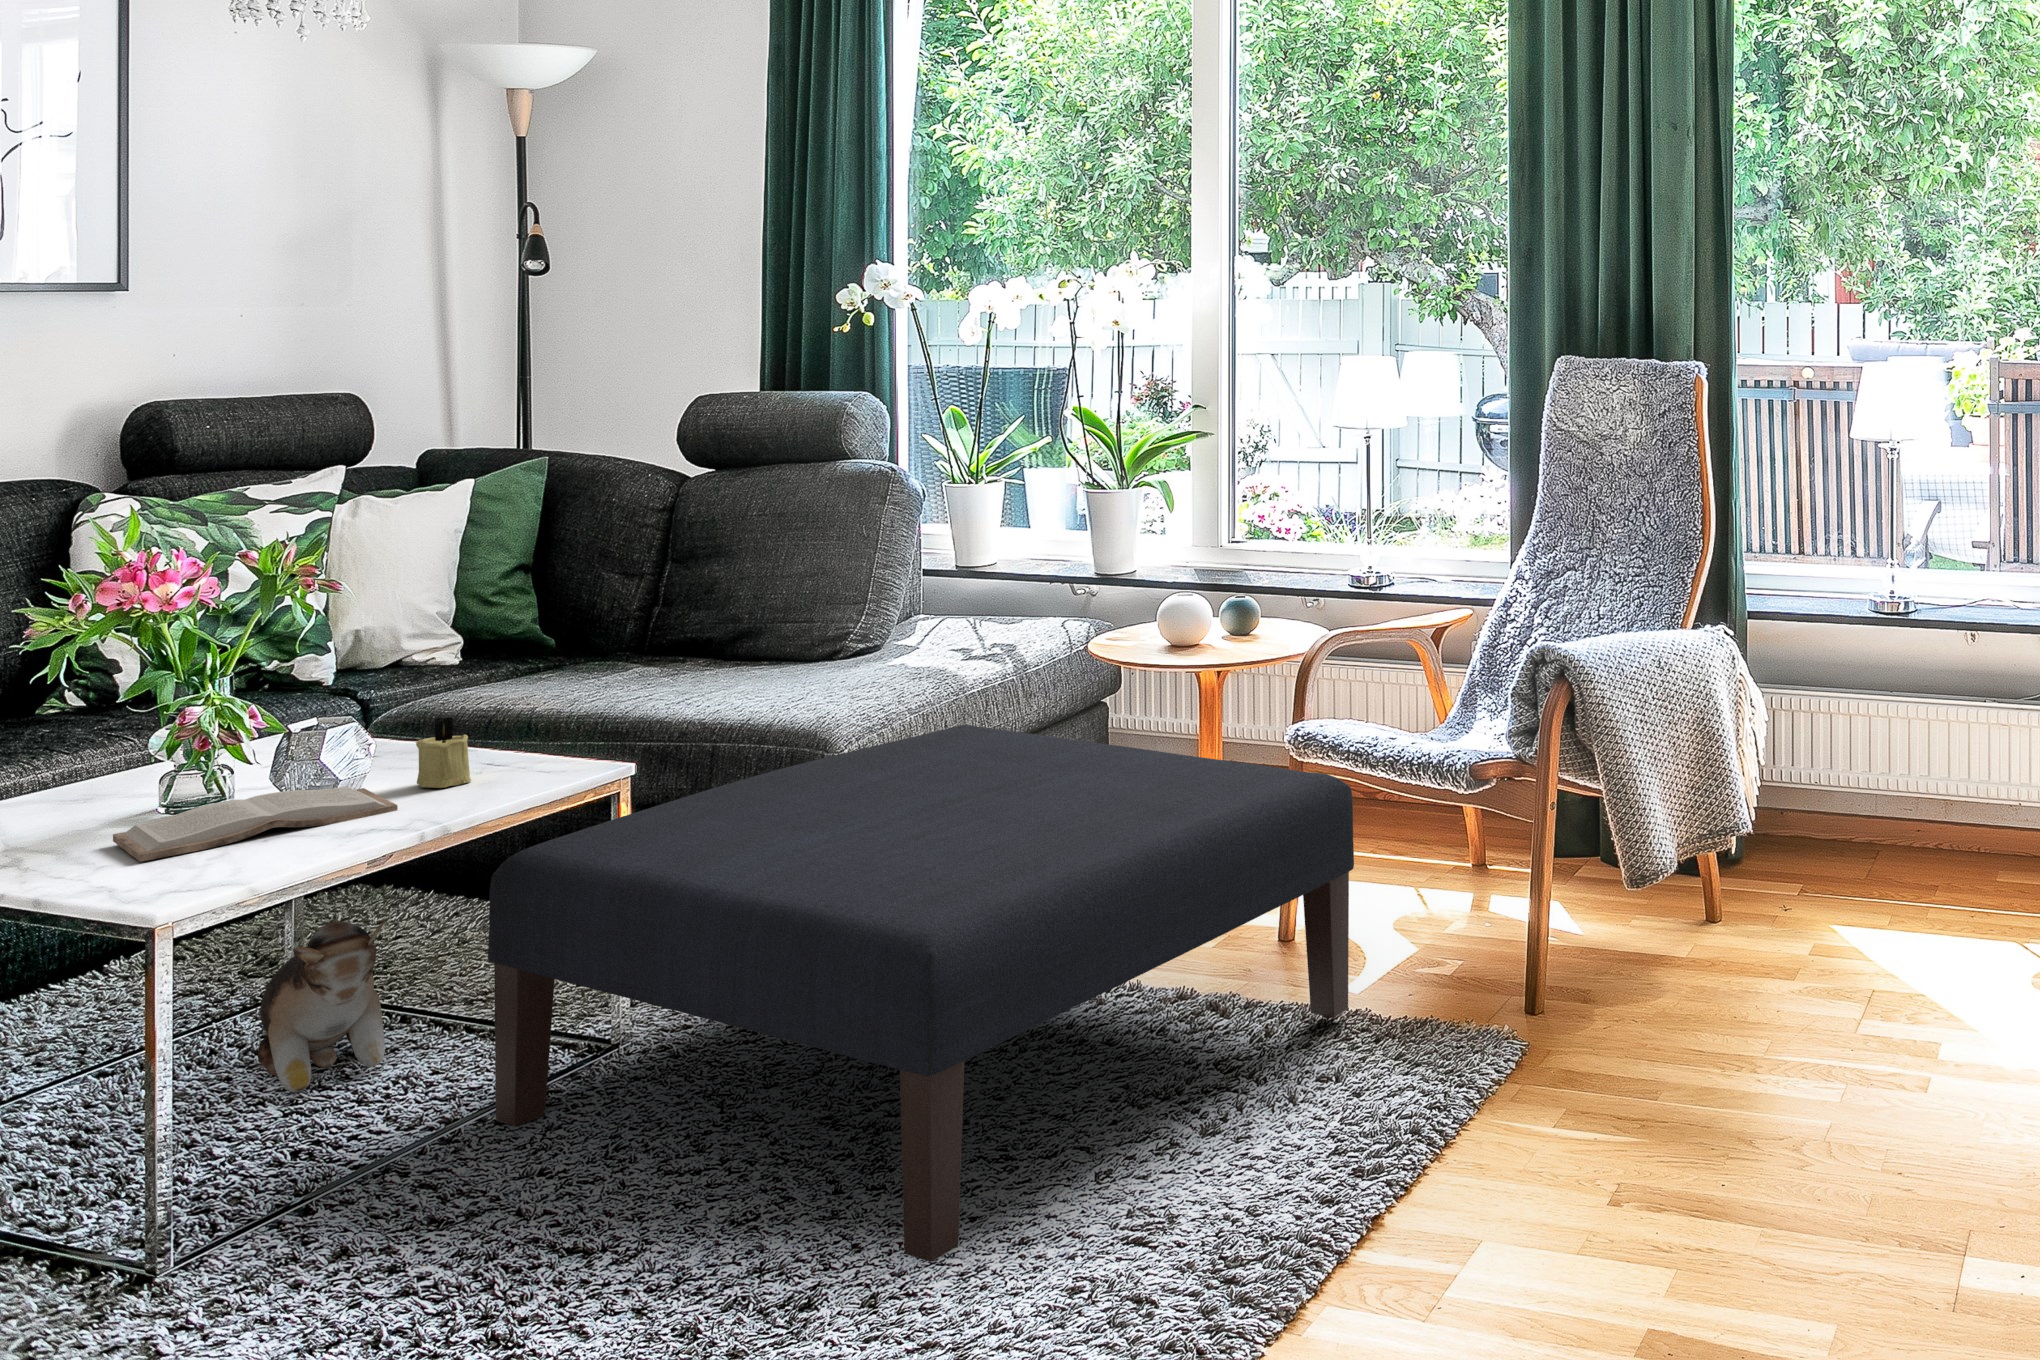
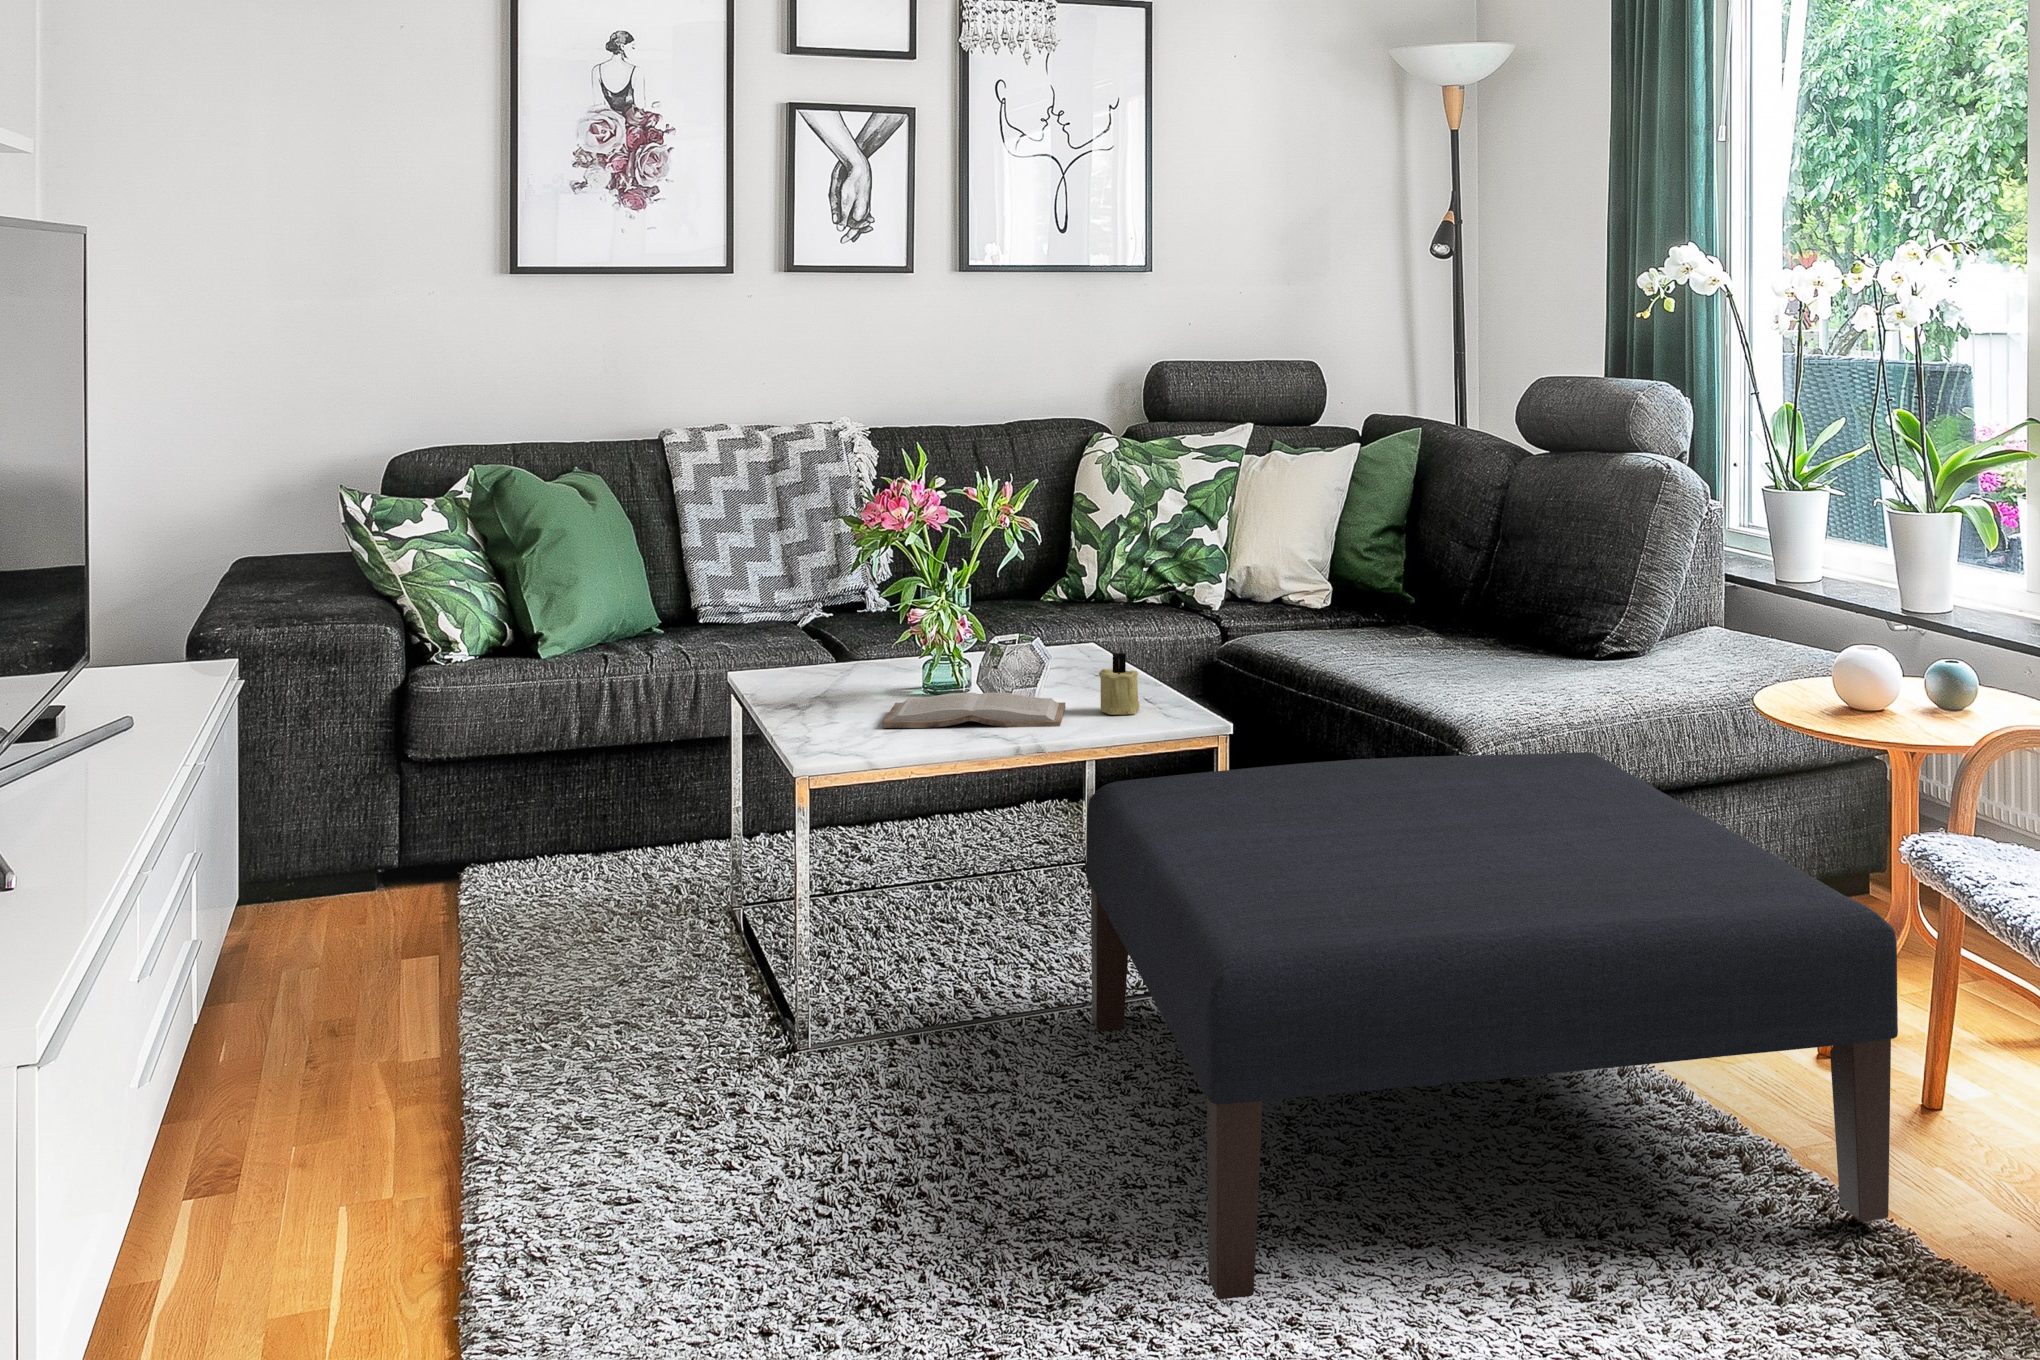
plush toy: present [258,920,385,1093] -> none [994,811,1092,948]

